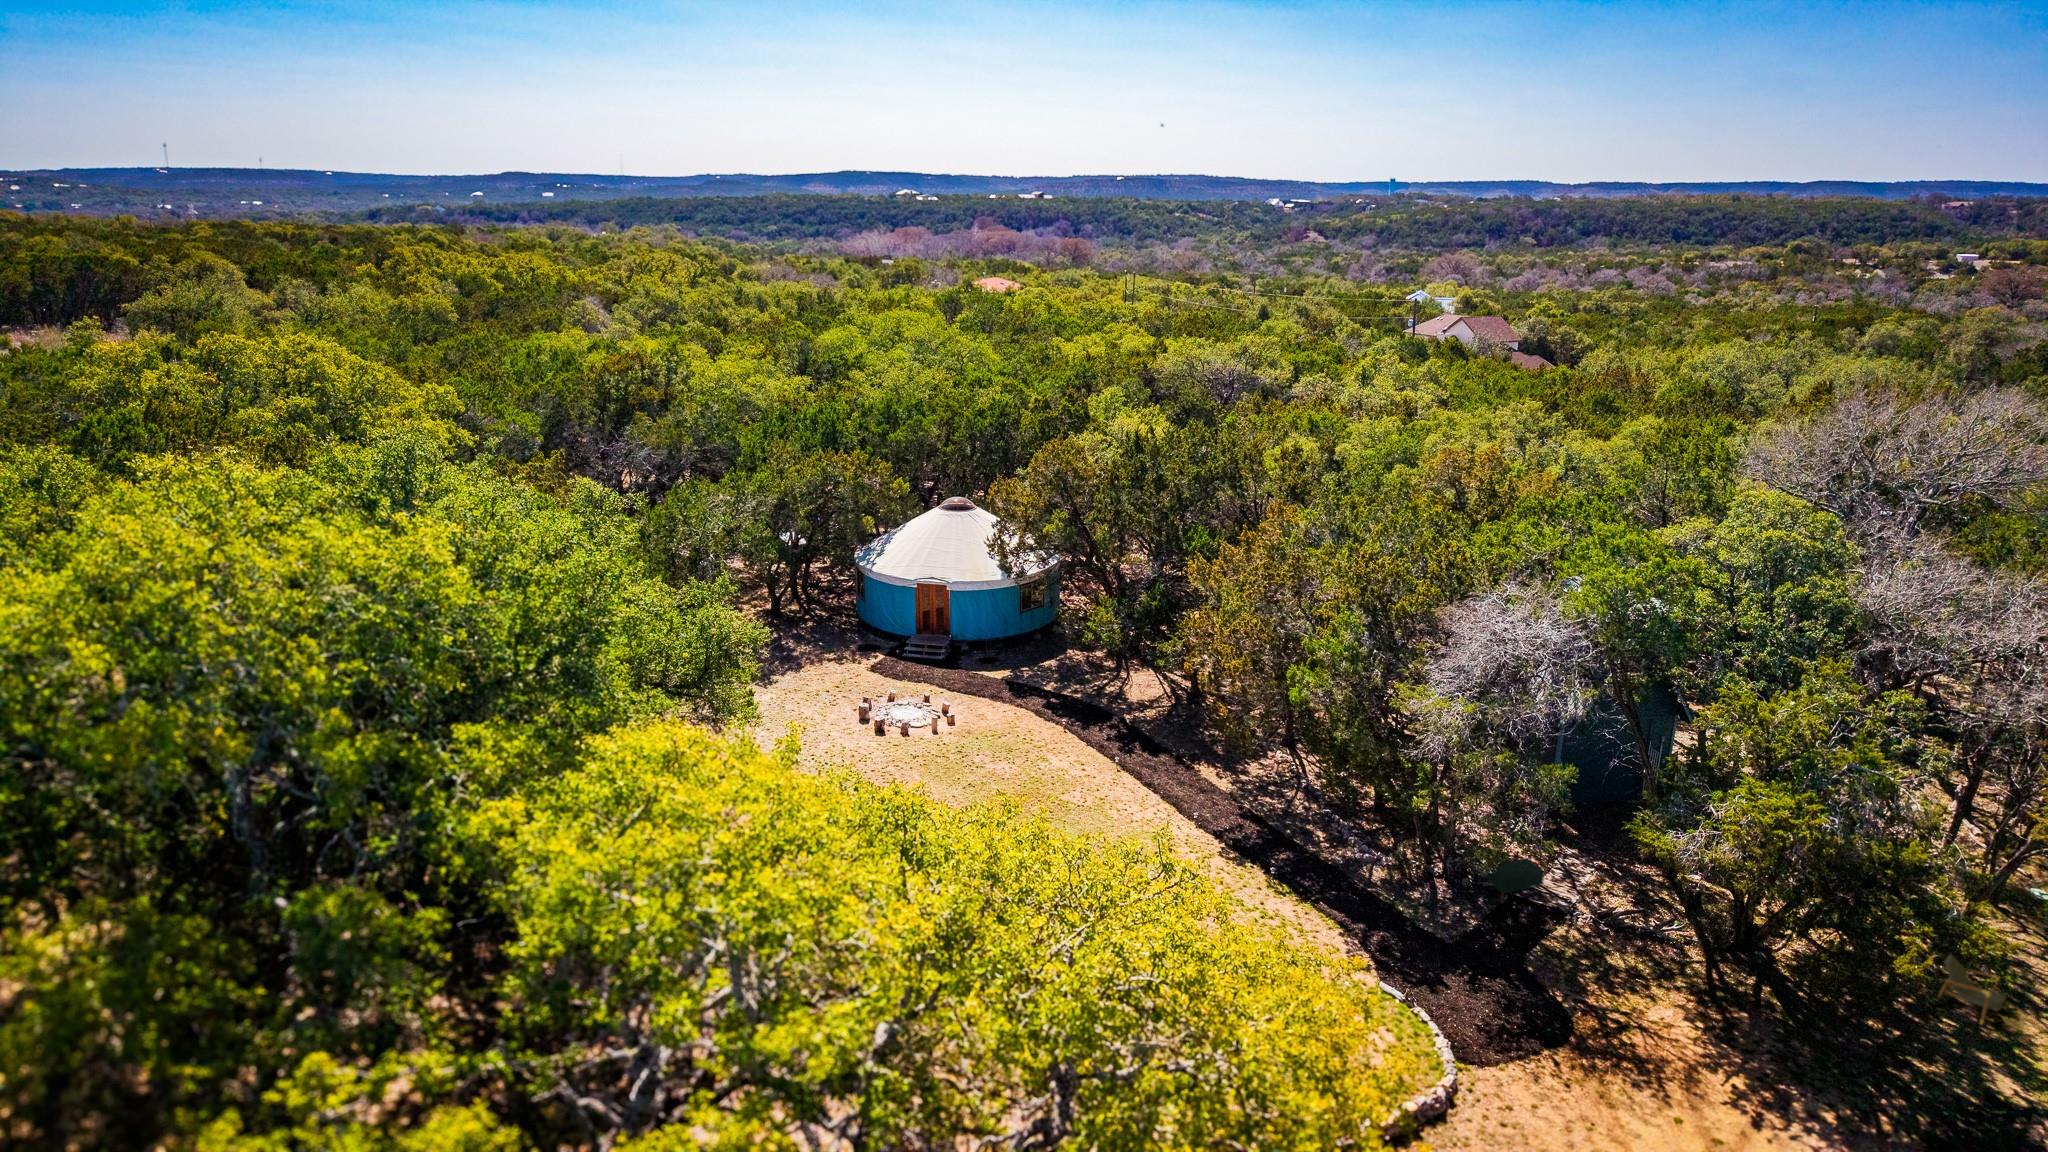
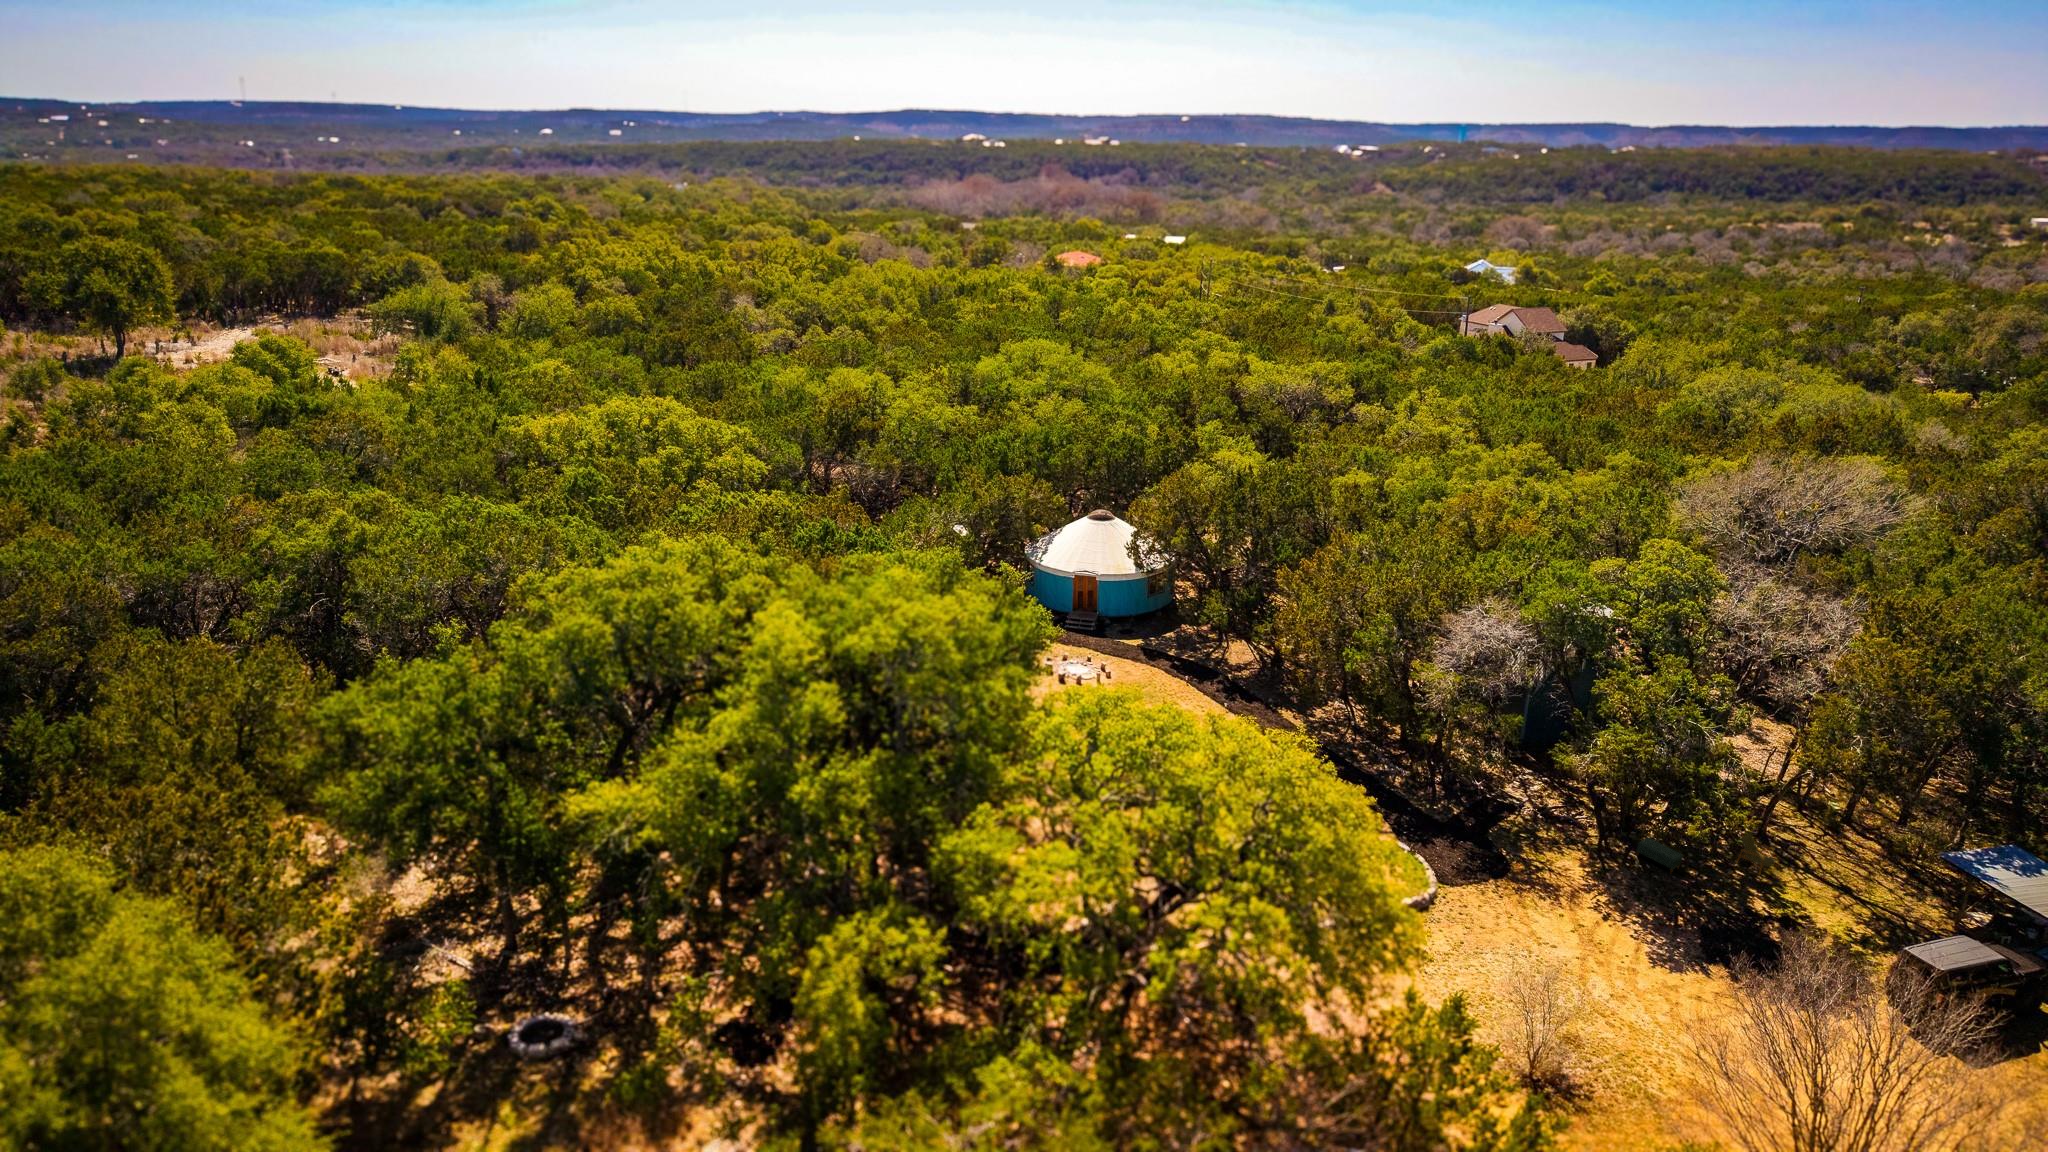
bench: present [1486,859,1545,898] -> present [1637,838,1683,872]

